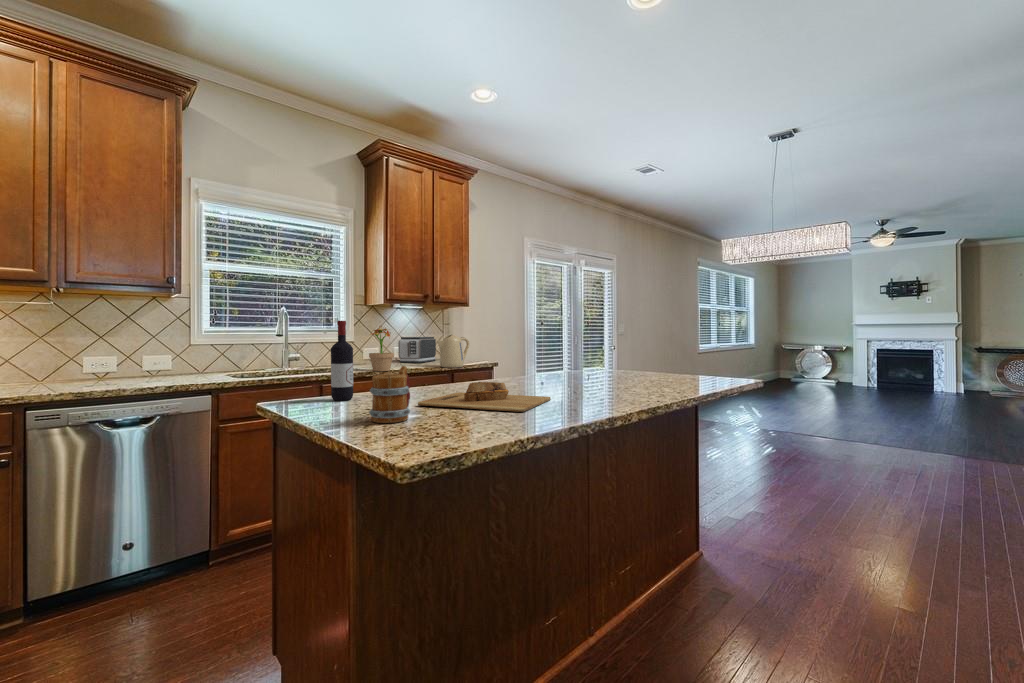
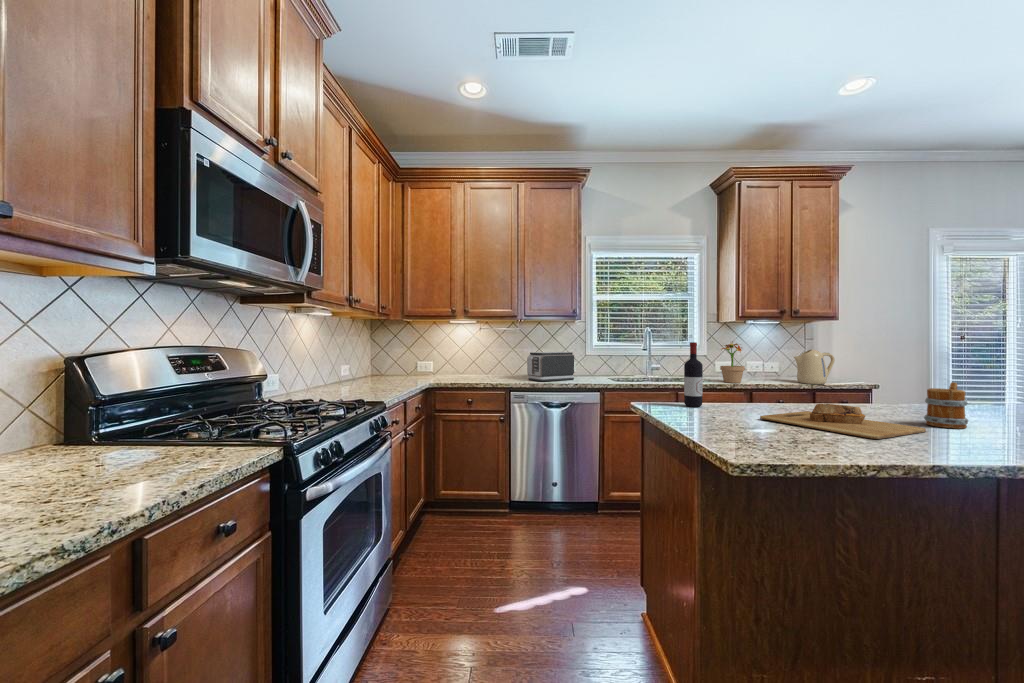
toaster: present [398,337,436,363] -> present [527,352,574,381]
mug: present [369,366,410,423] -> present [924,382,968,429]

